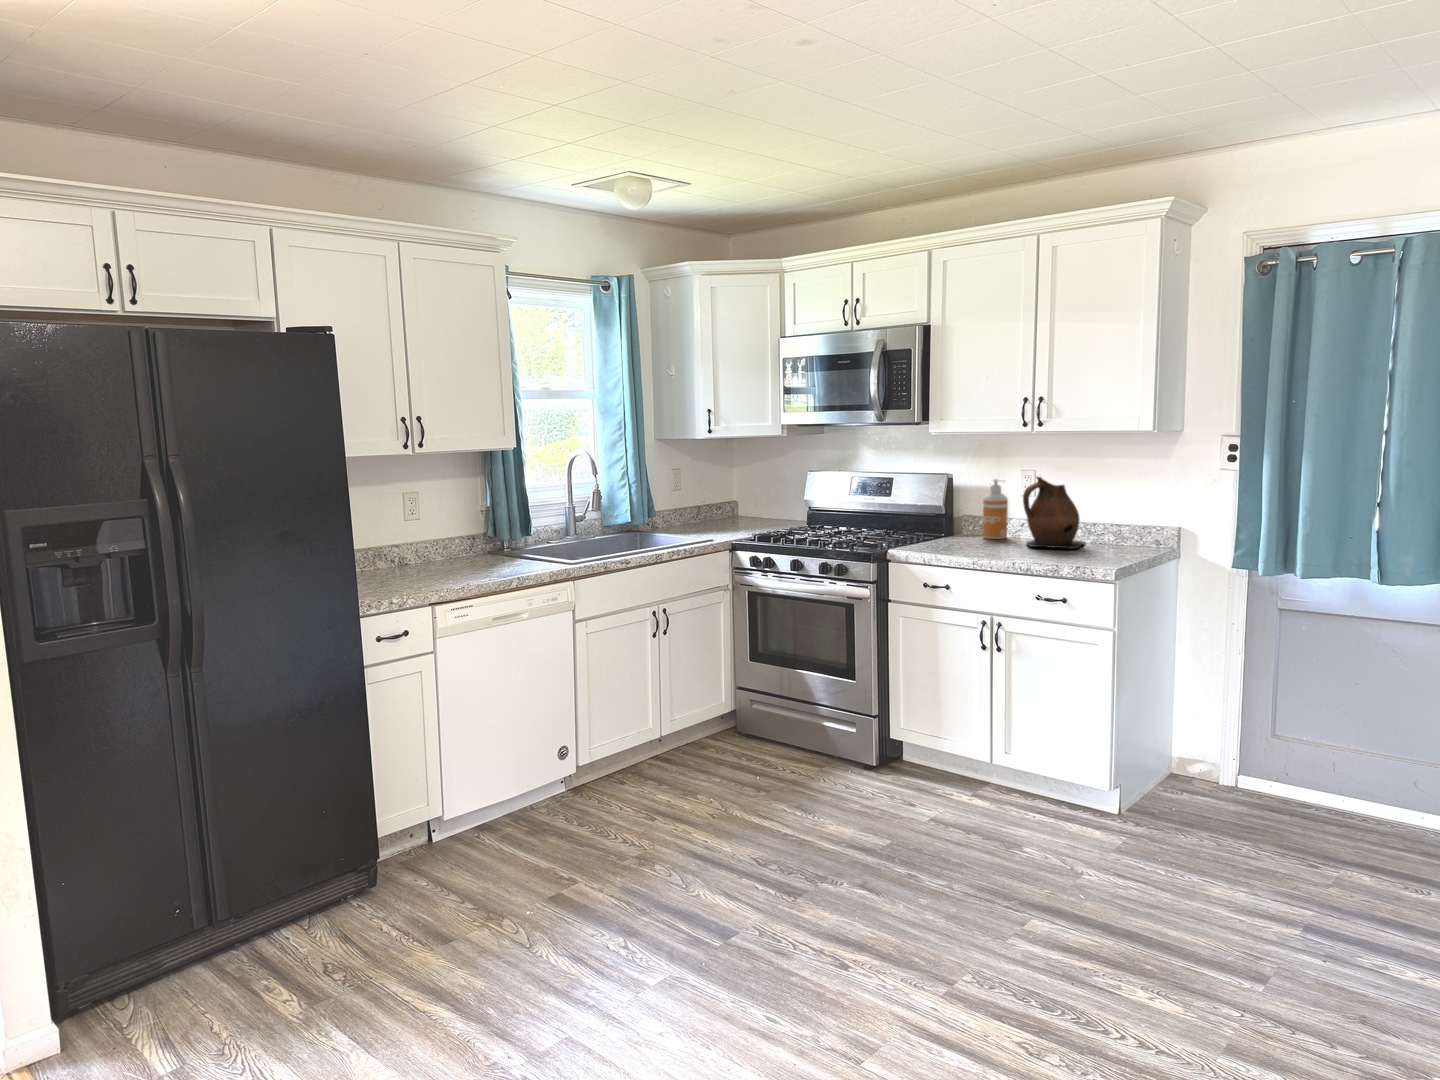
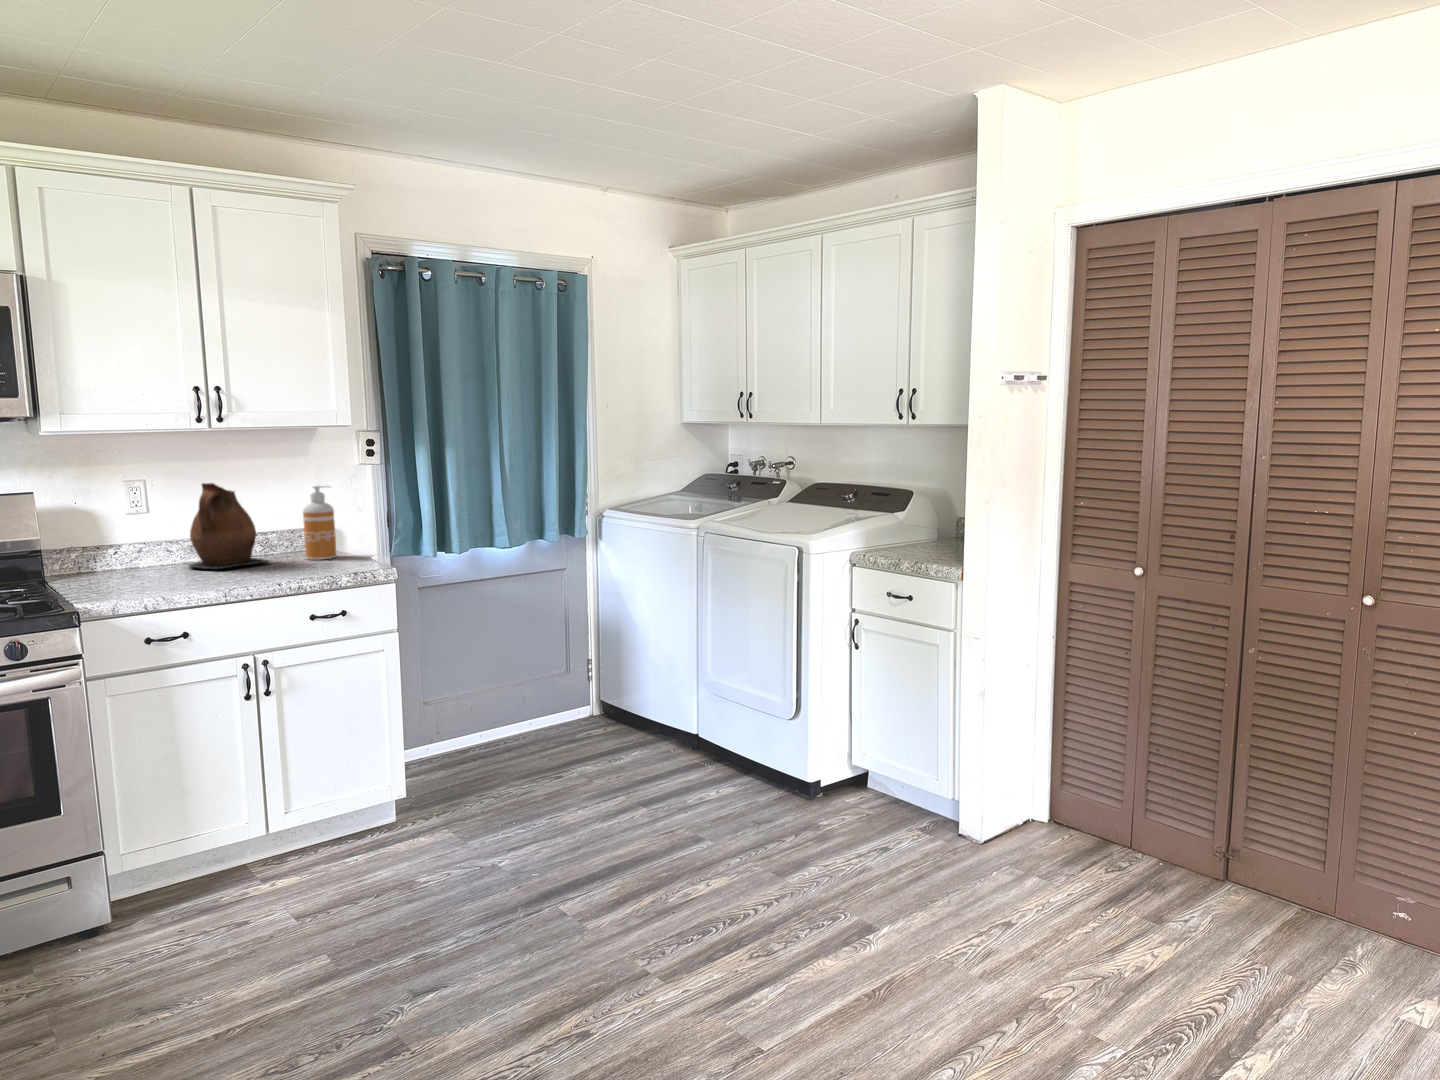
soap dispenser: present [983,479,1008,539] -> present [303,486,337,560]

